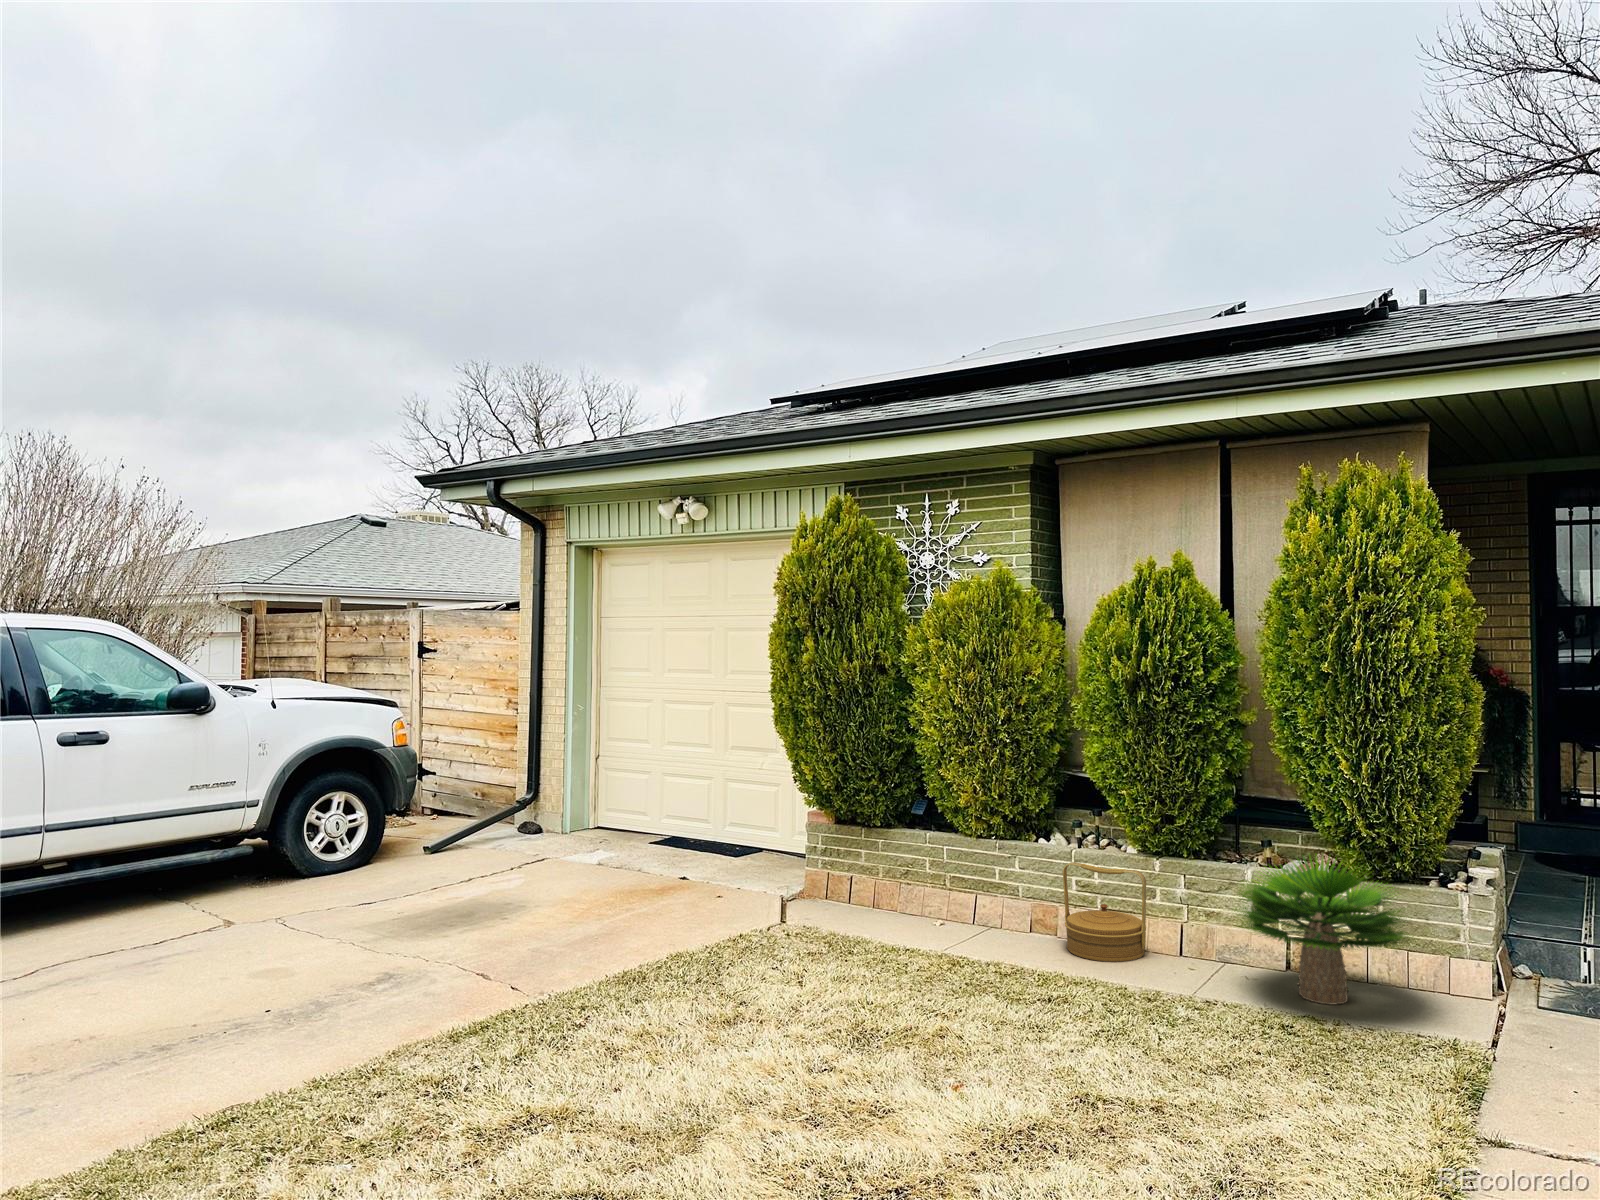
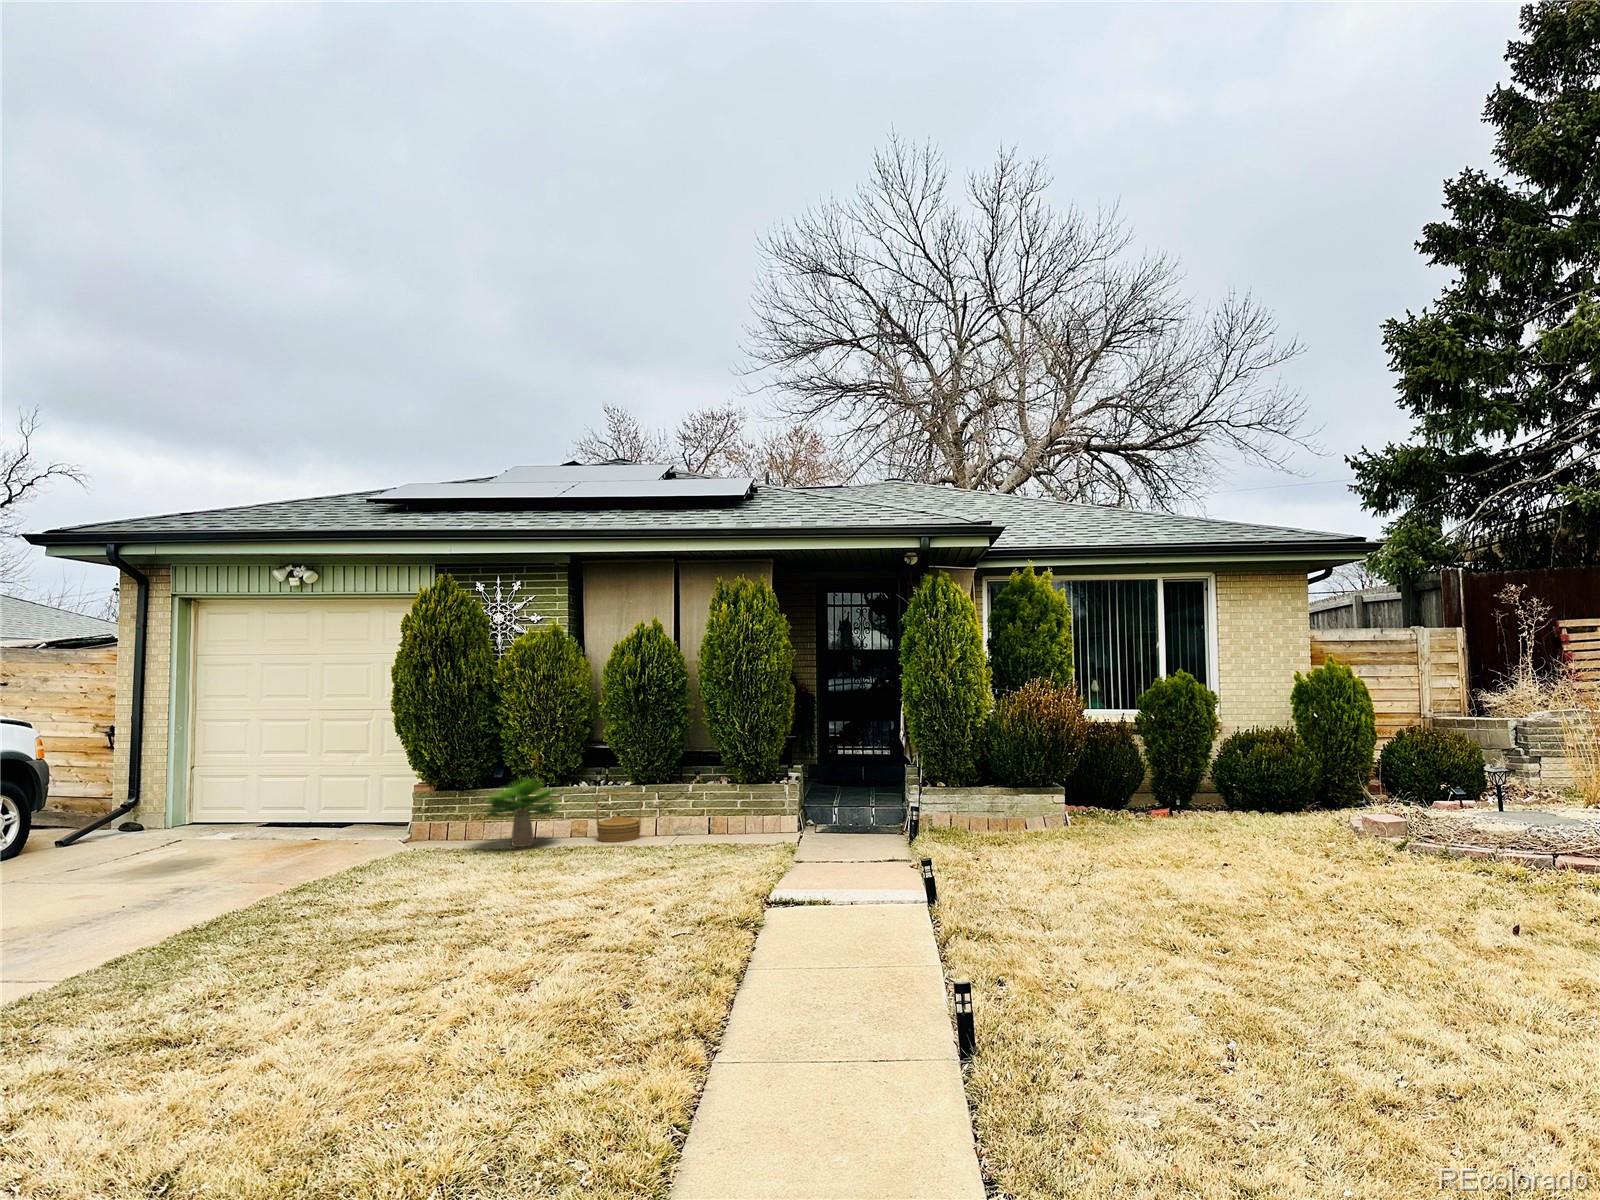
potted plant: present [1241,857,1408,1005] -> present [483,779,559,847]

